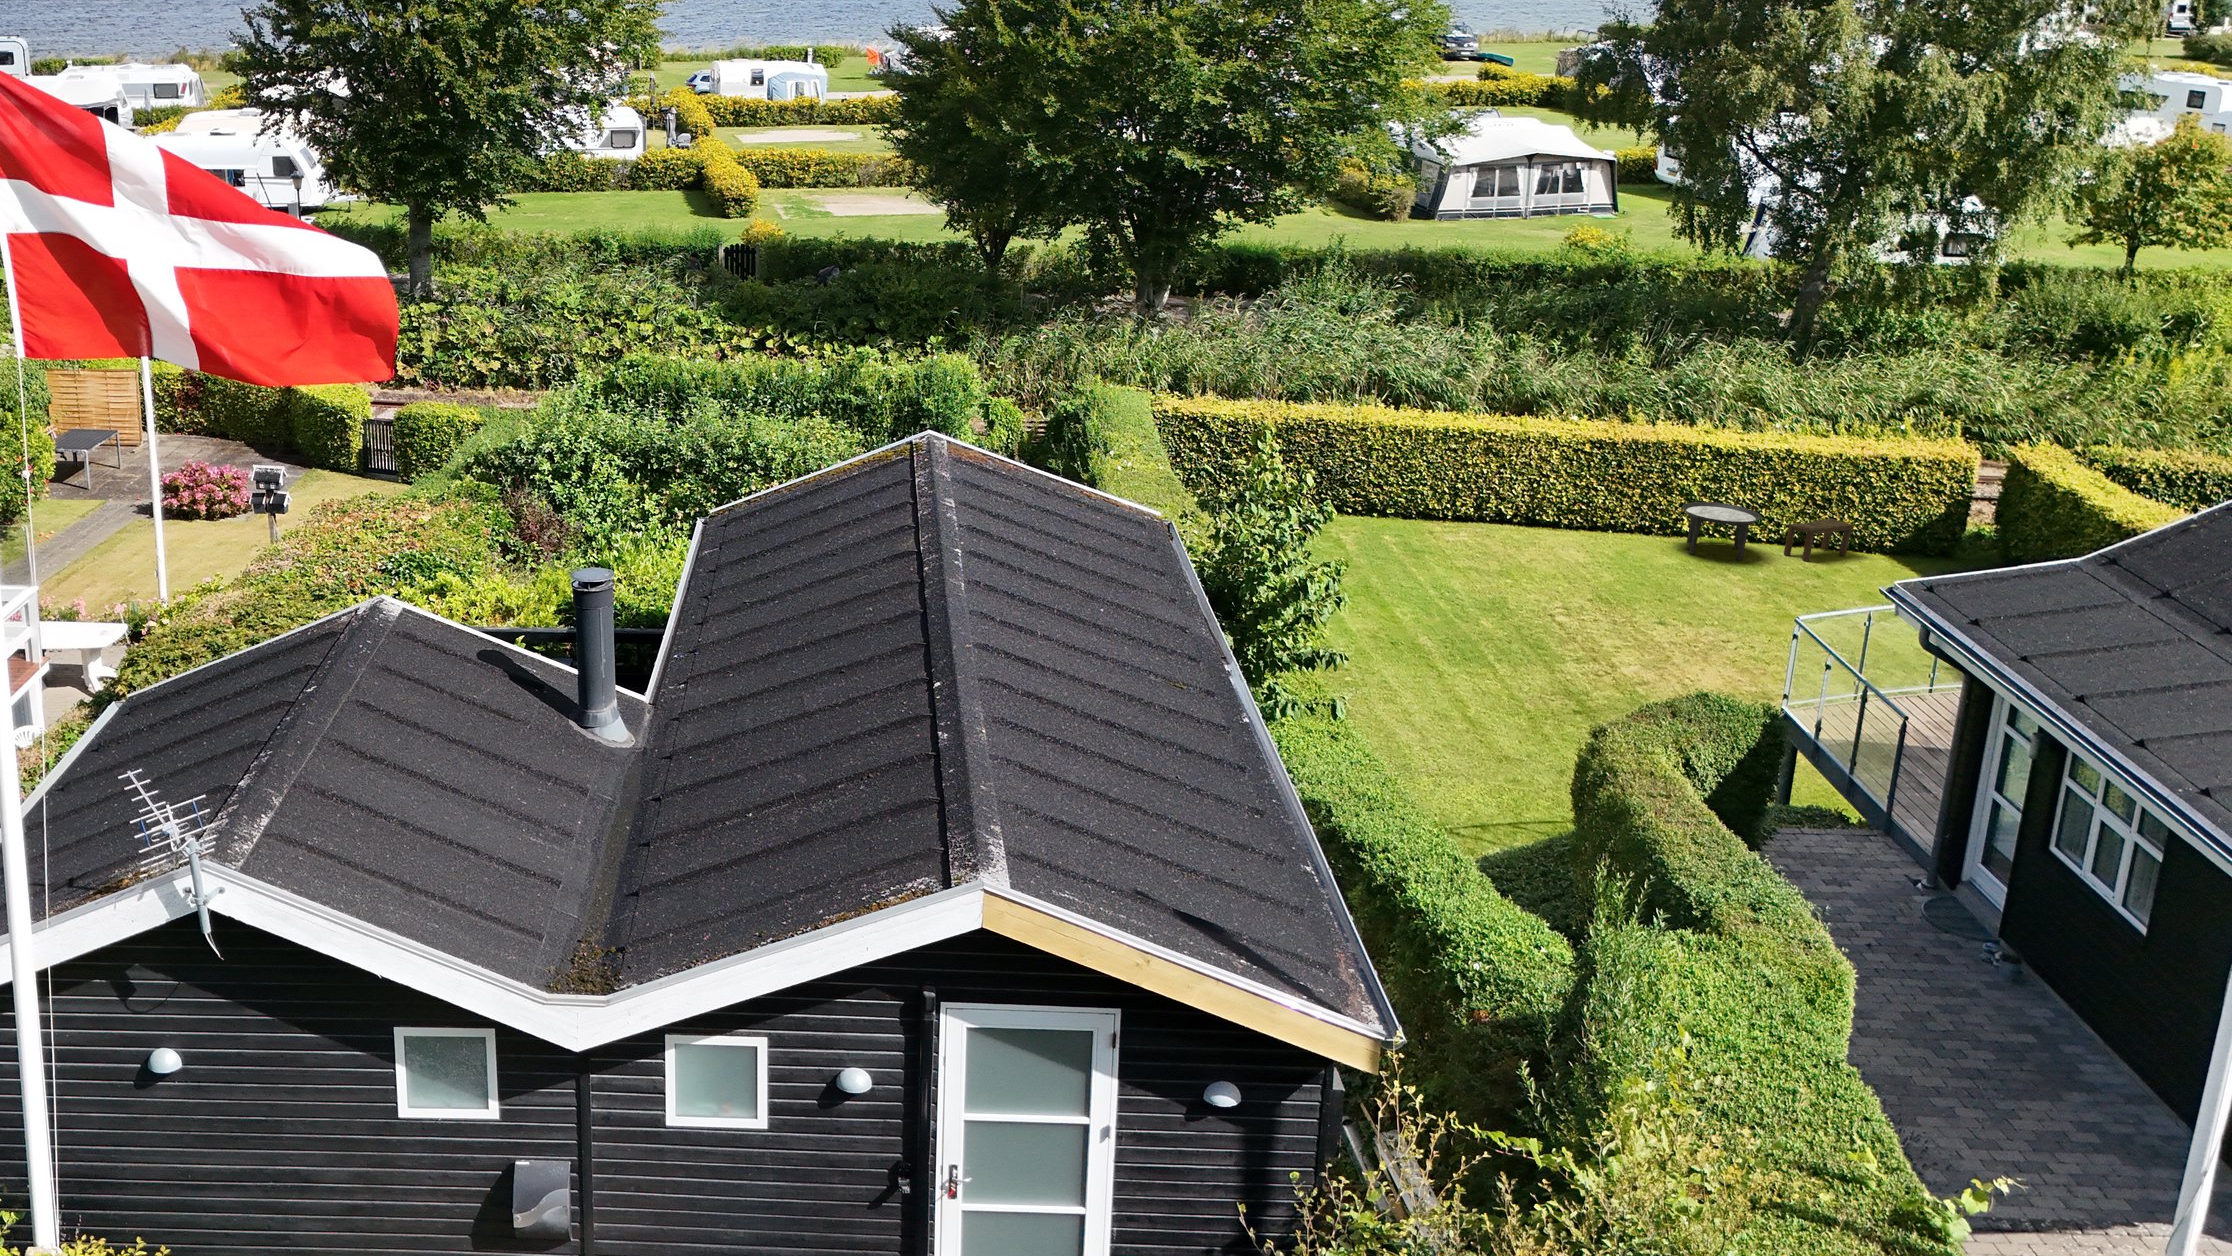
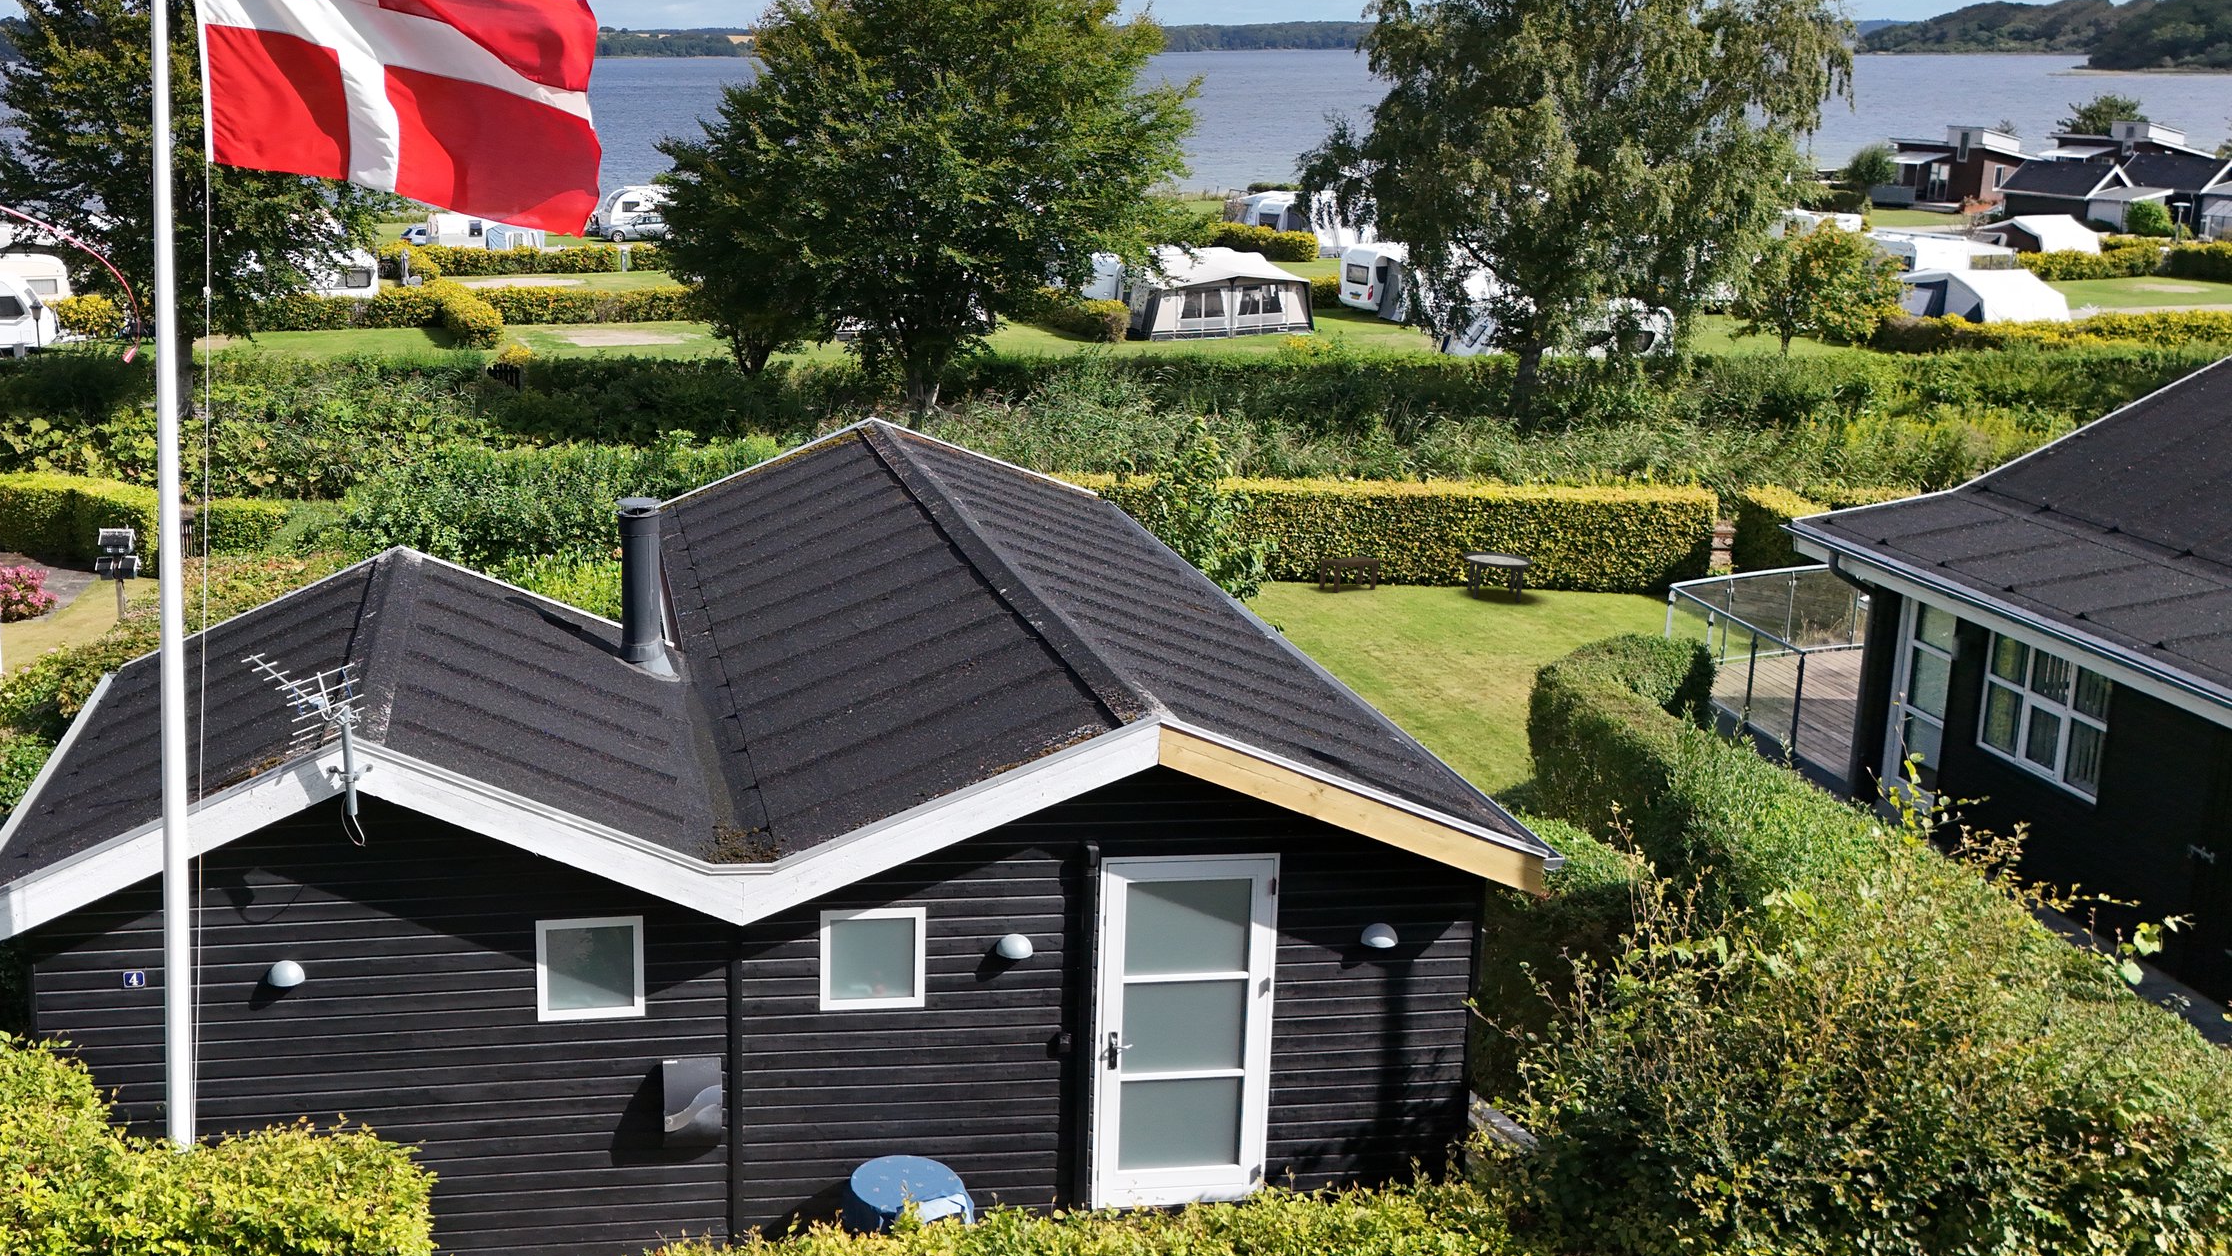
bench: present [1784,519,1854,561] -> present [1319,556,1380,593]

